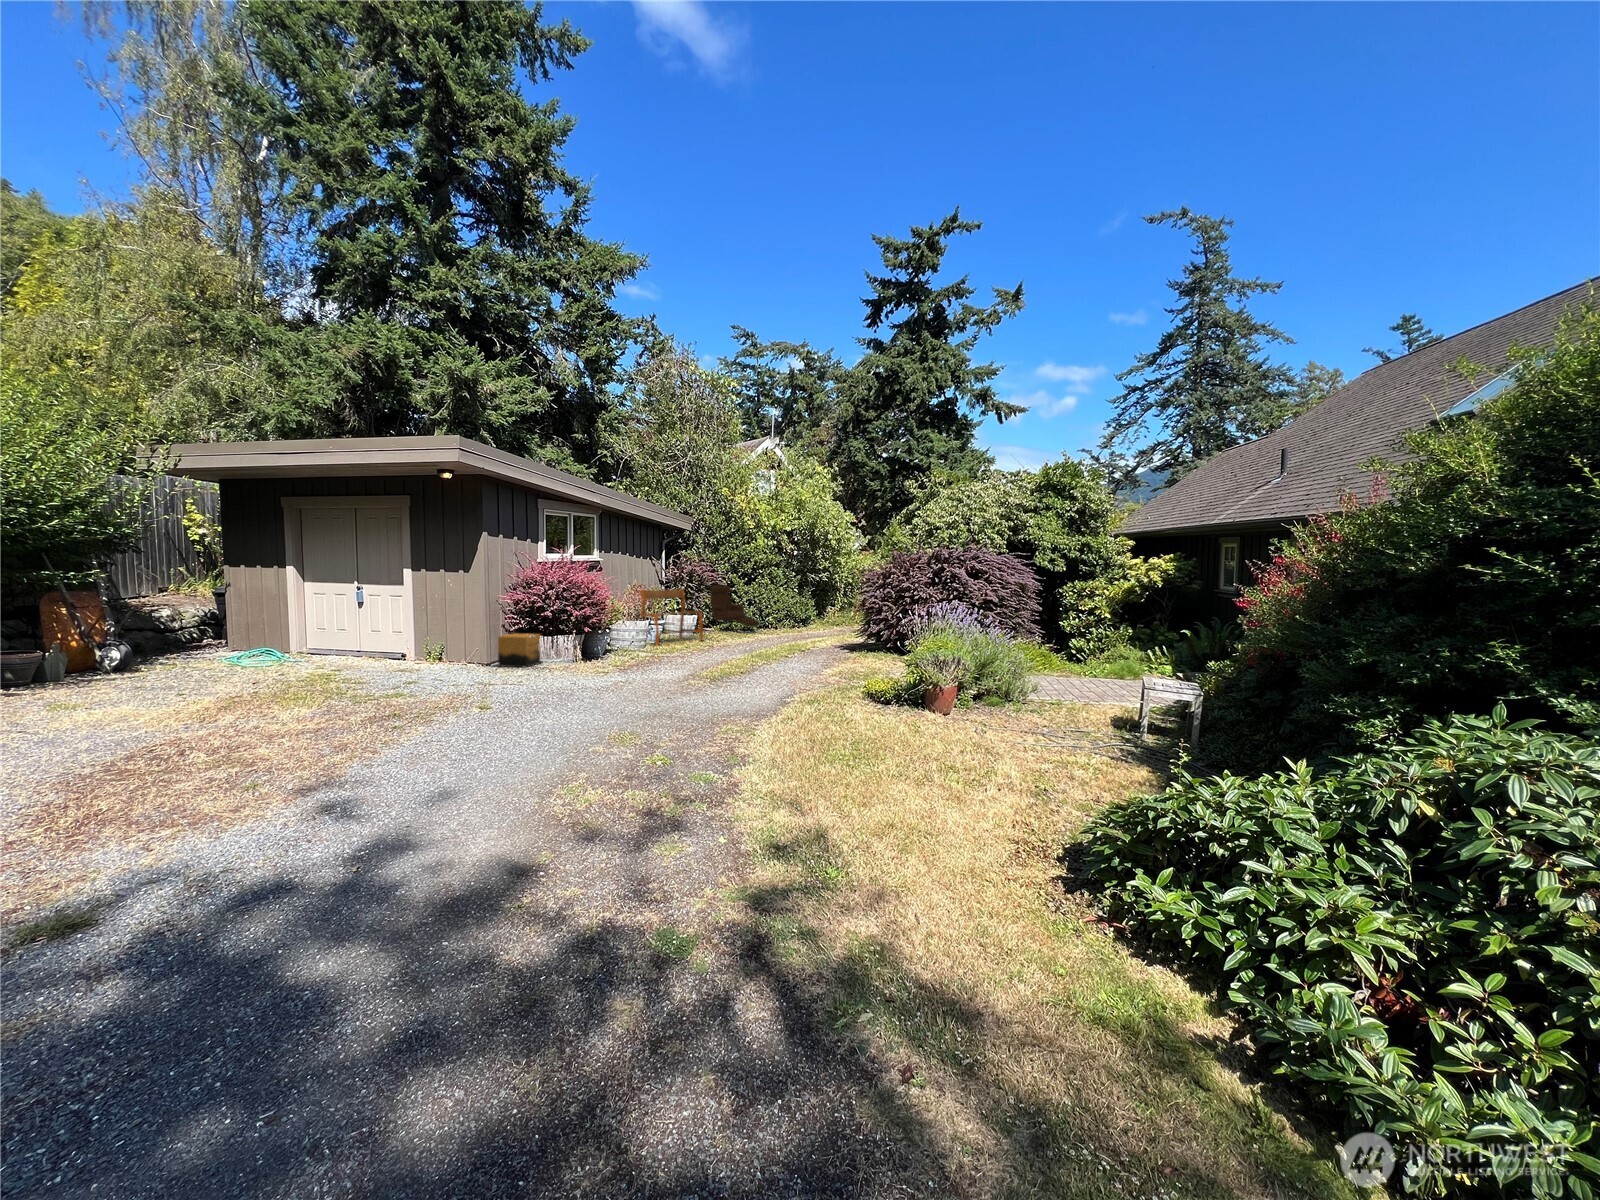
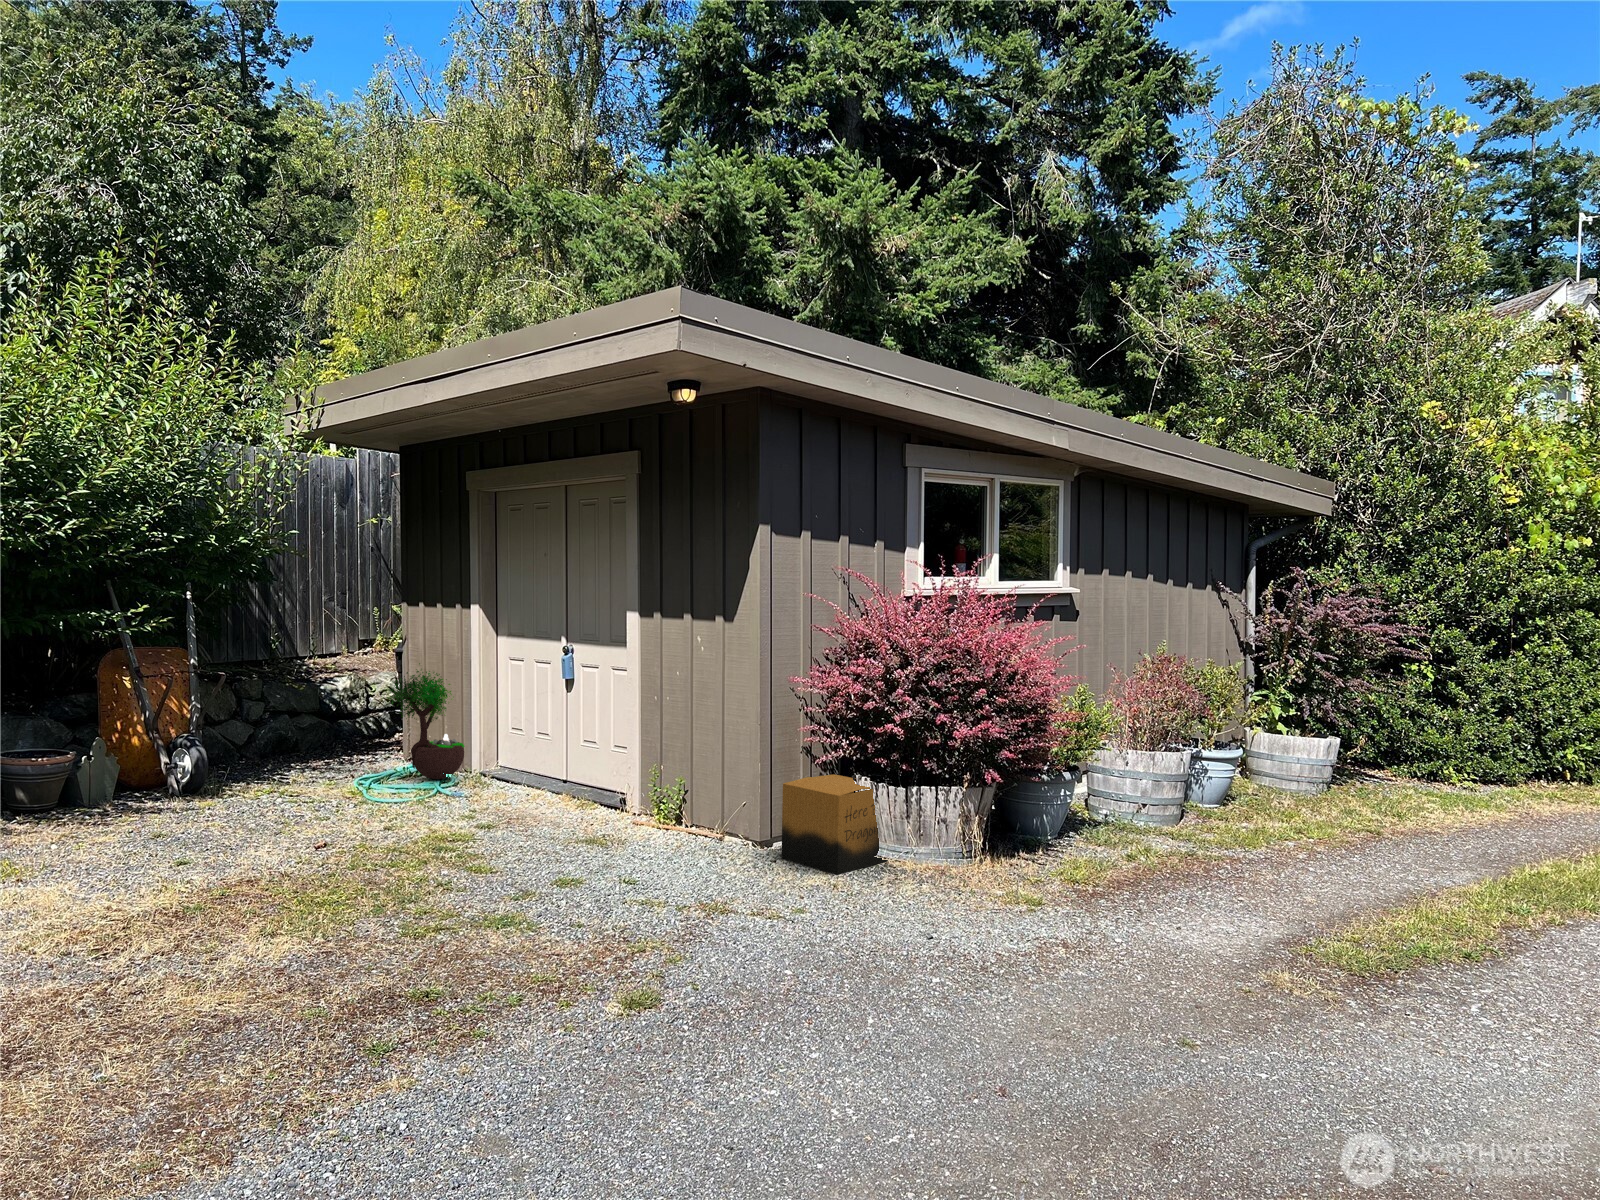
lounge chair: present [710,585,760,632] -> none [1378,655,1545,806]
bench: present [640,589,703,646] -> none [1166,667,1357,828]
potted tree: none [230,601,285,662] -> present [386,663,464,779]

